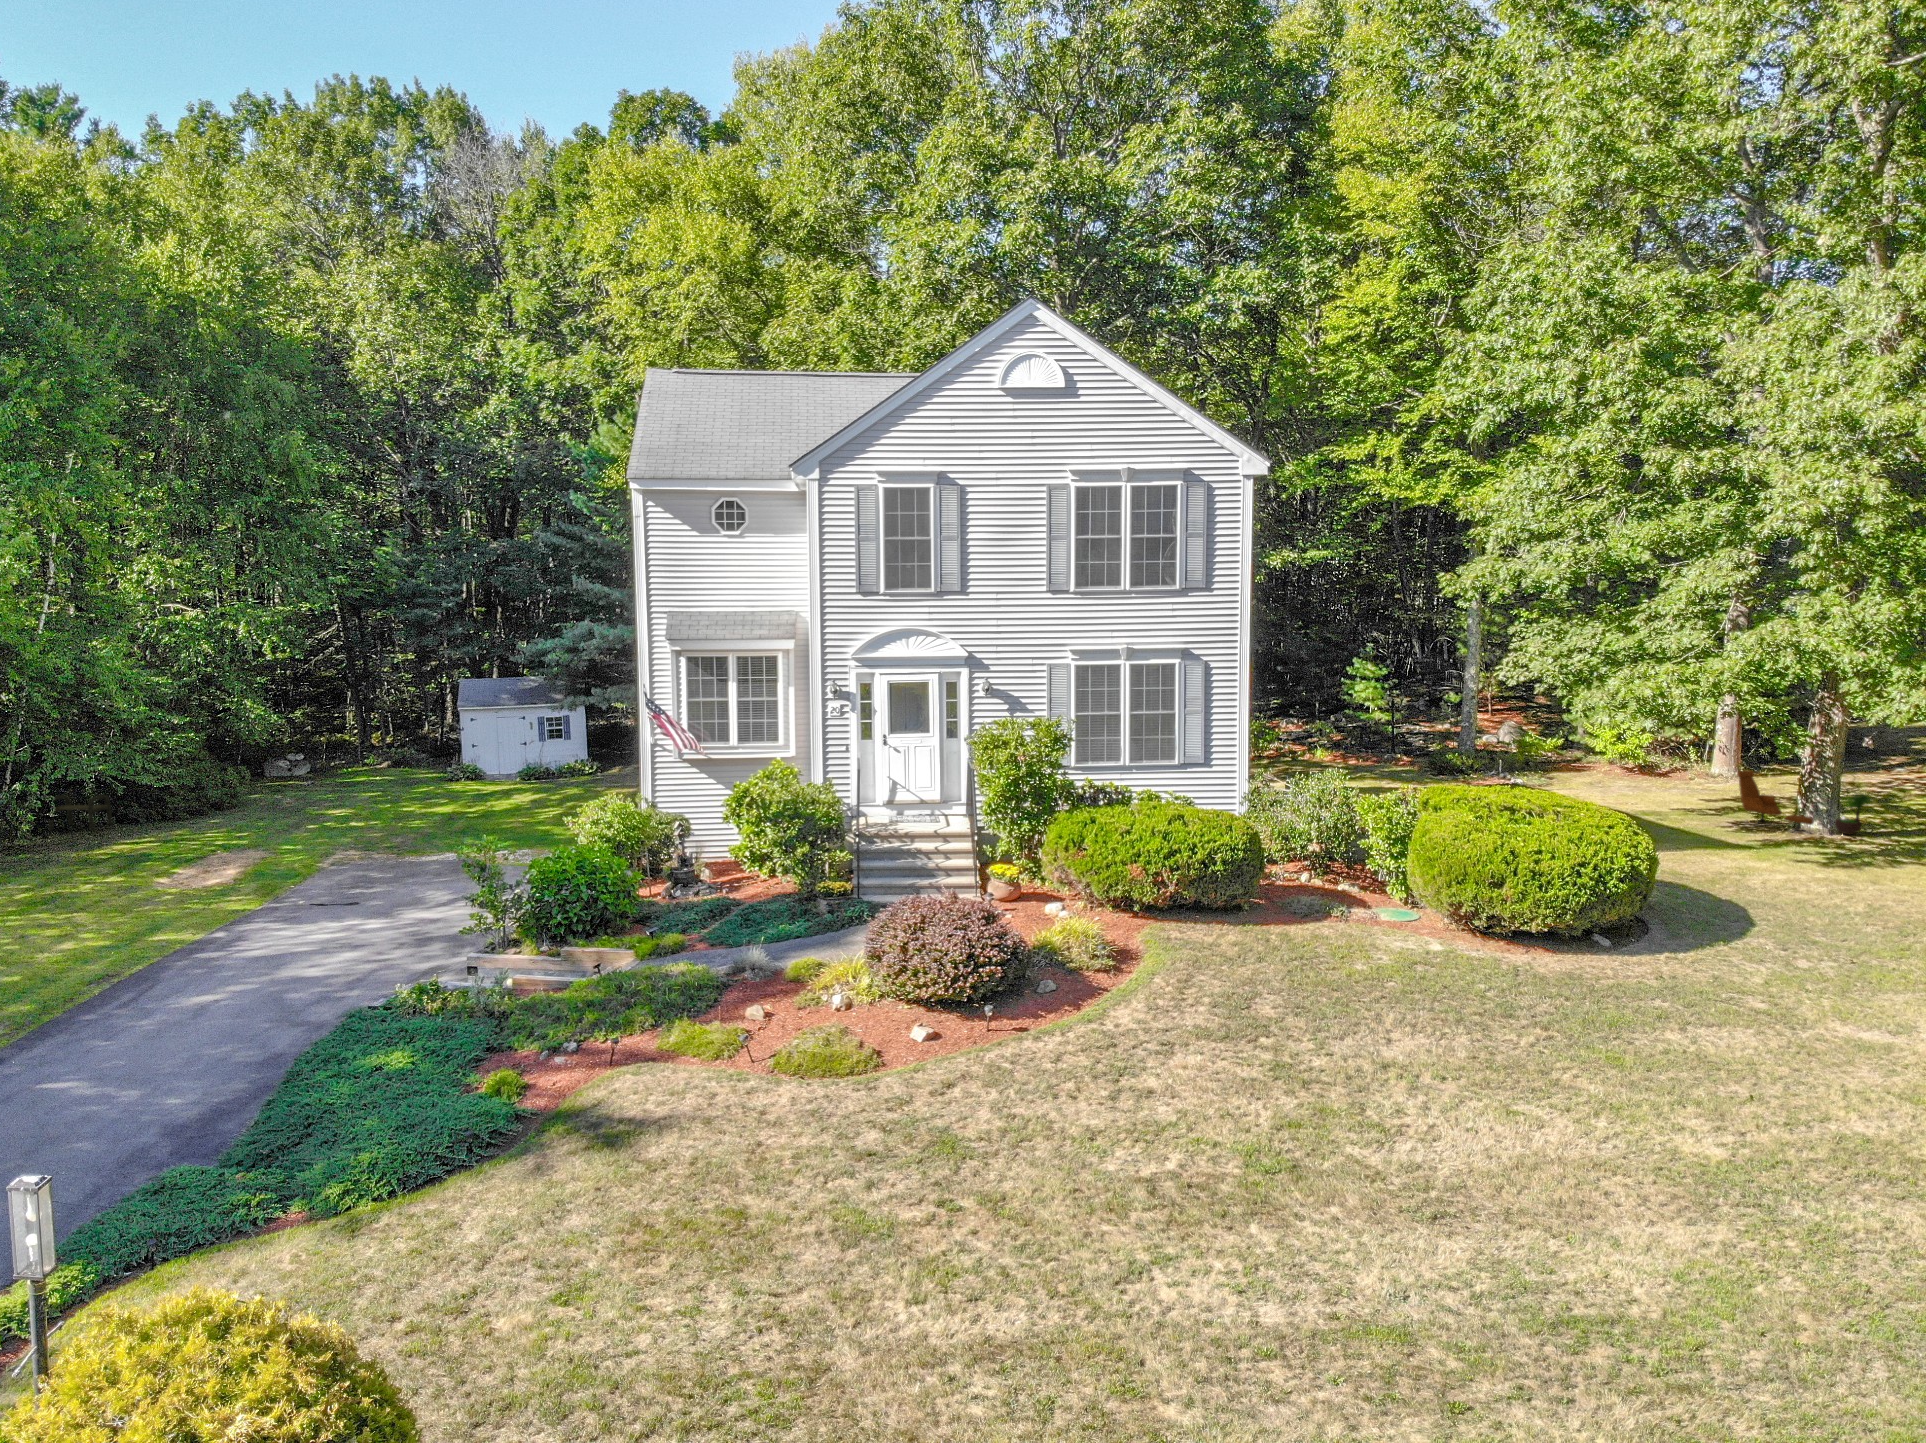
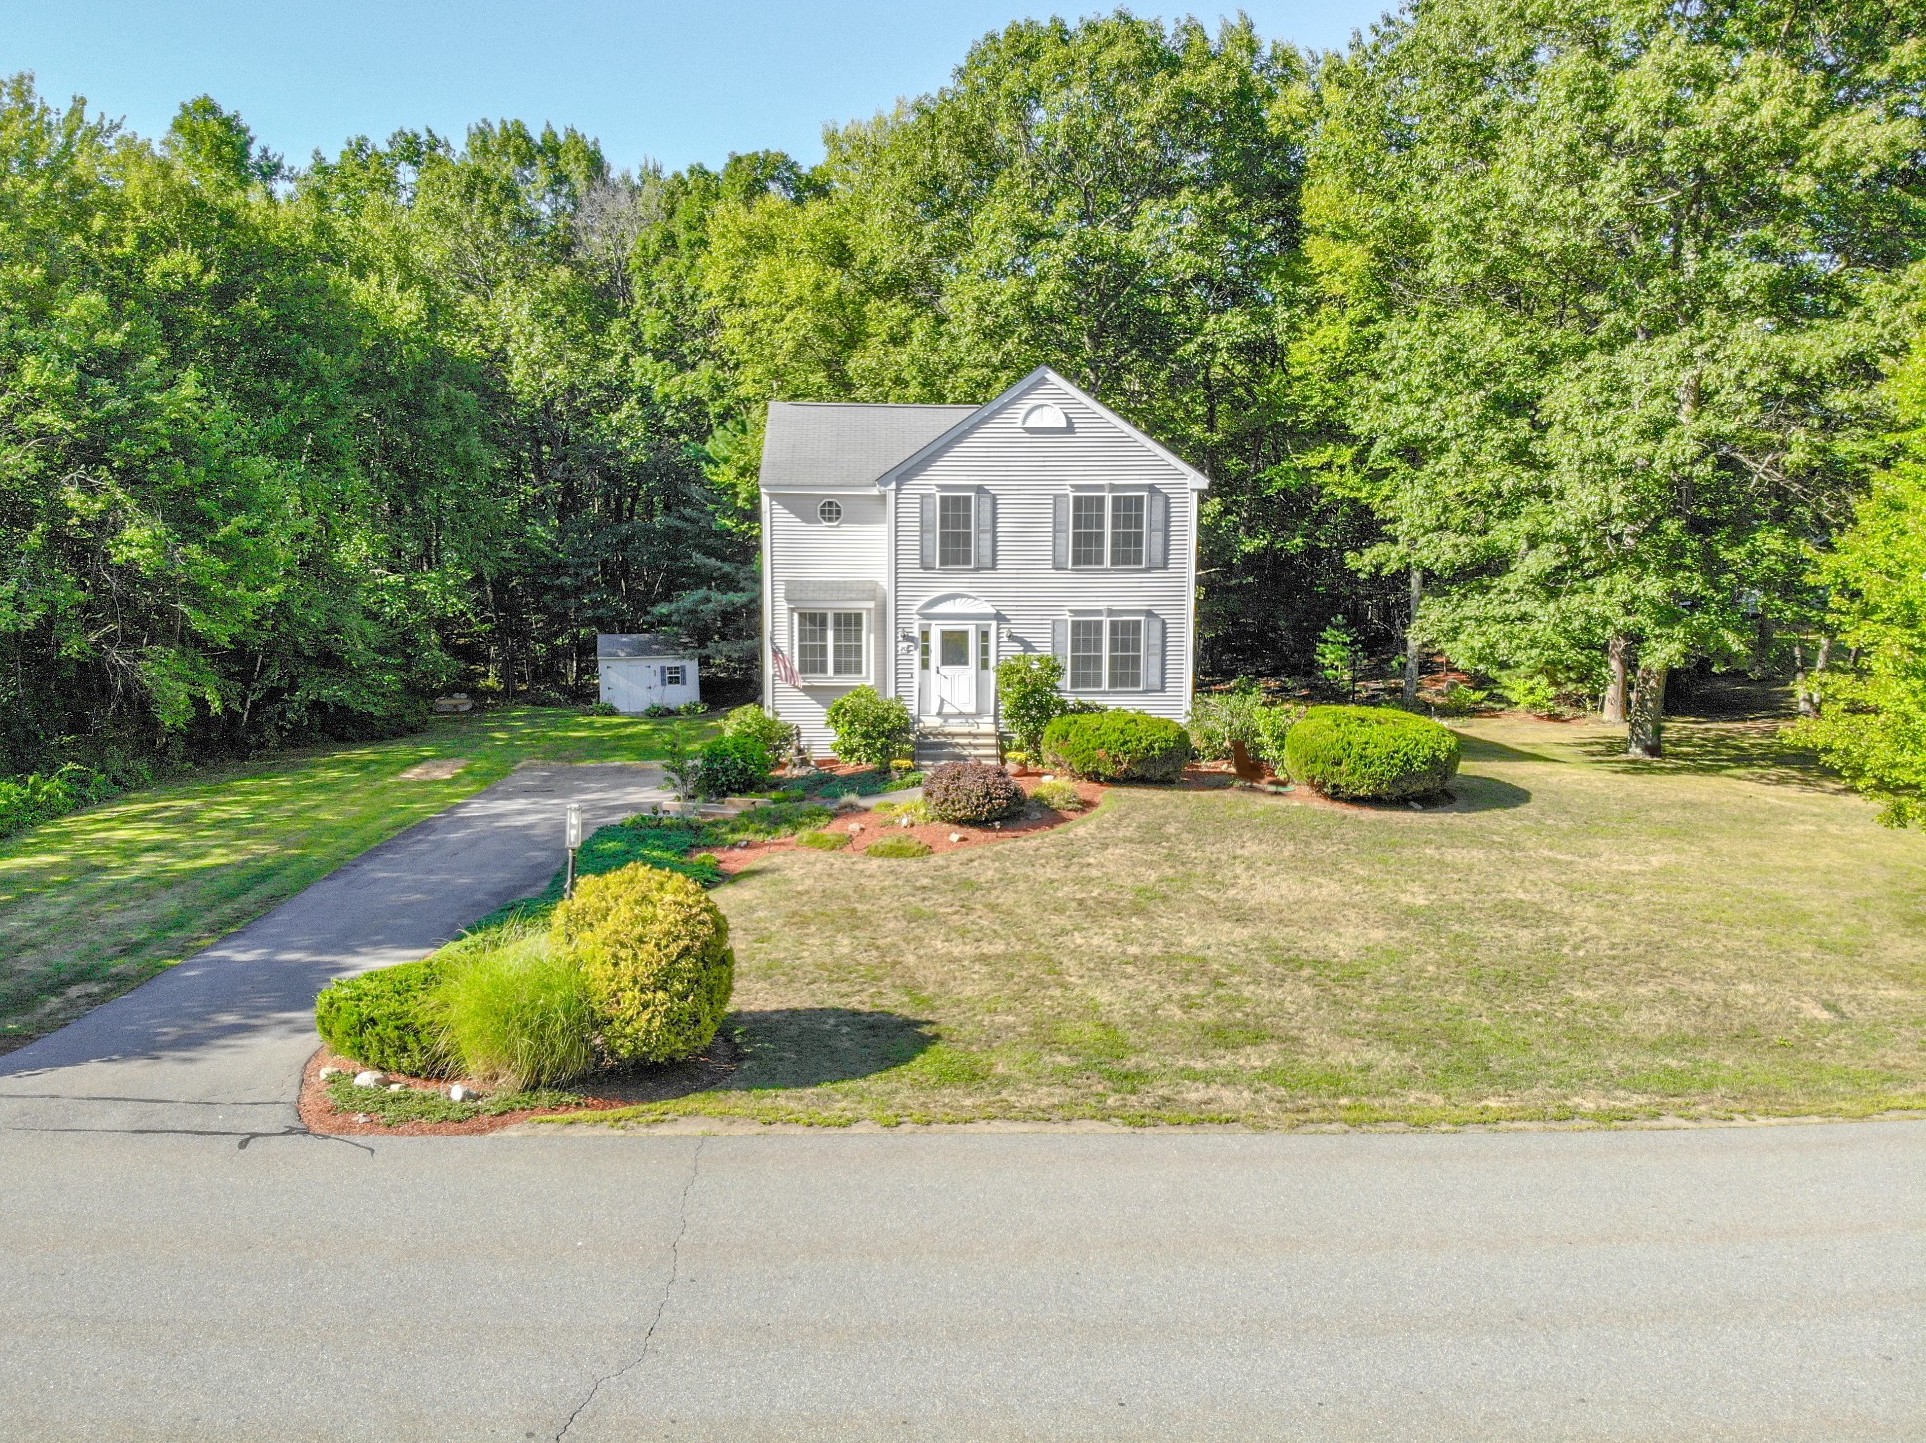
lounge chair: present [1738,770,1814,831] -> present [1233,740,1288,794]
round table: none [205,775,254,809] -> present [439,700,470,721]
bench: present [48,795,113,830] -> none [335,709,378,735]

